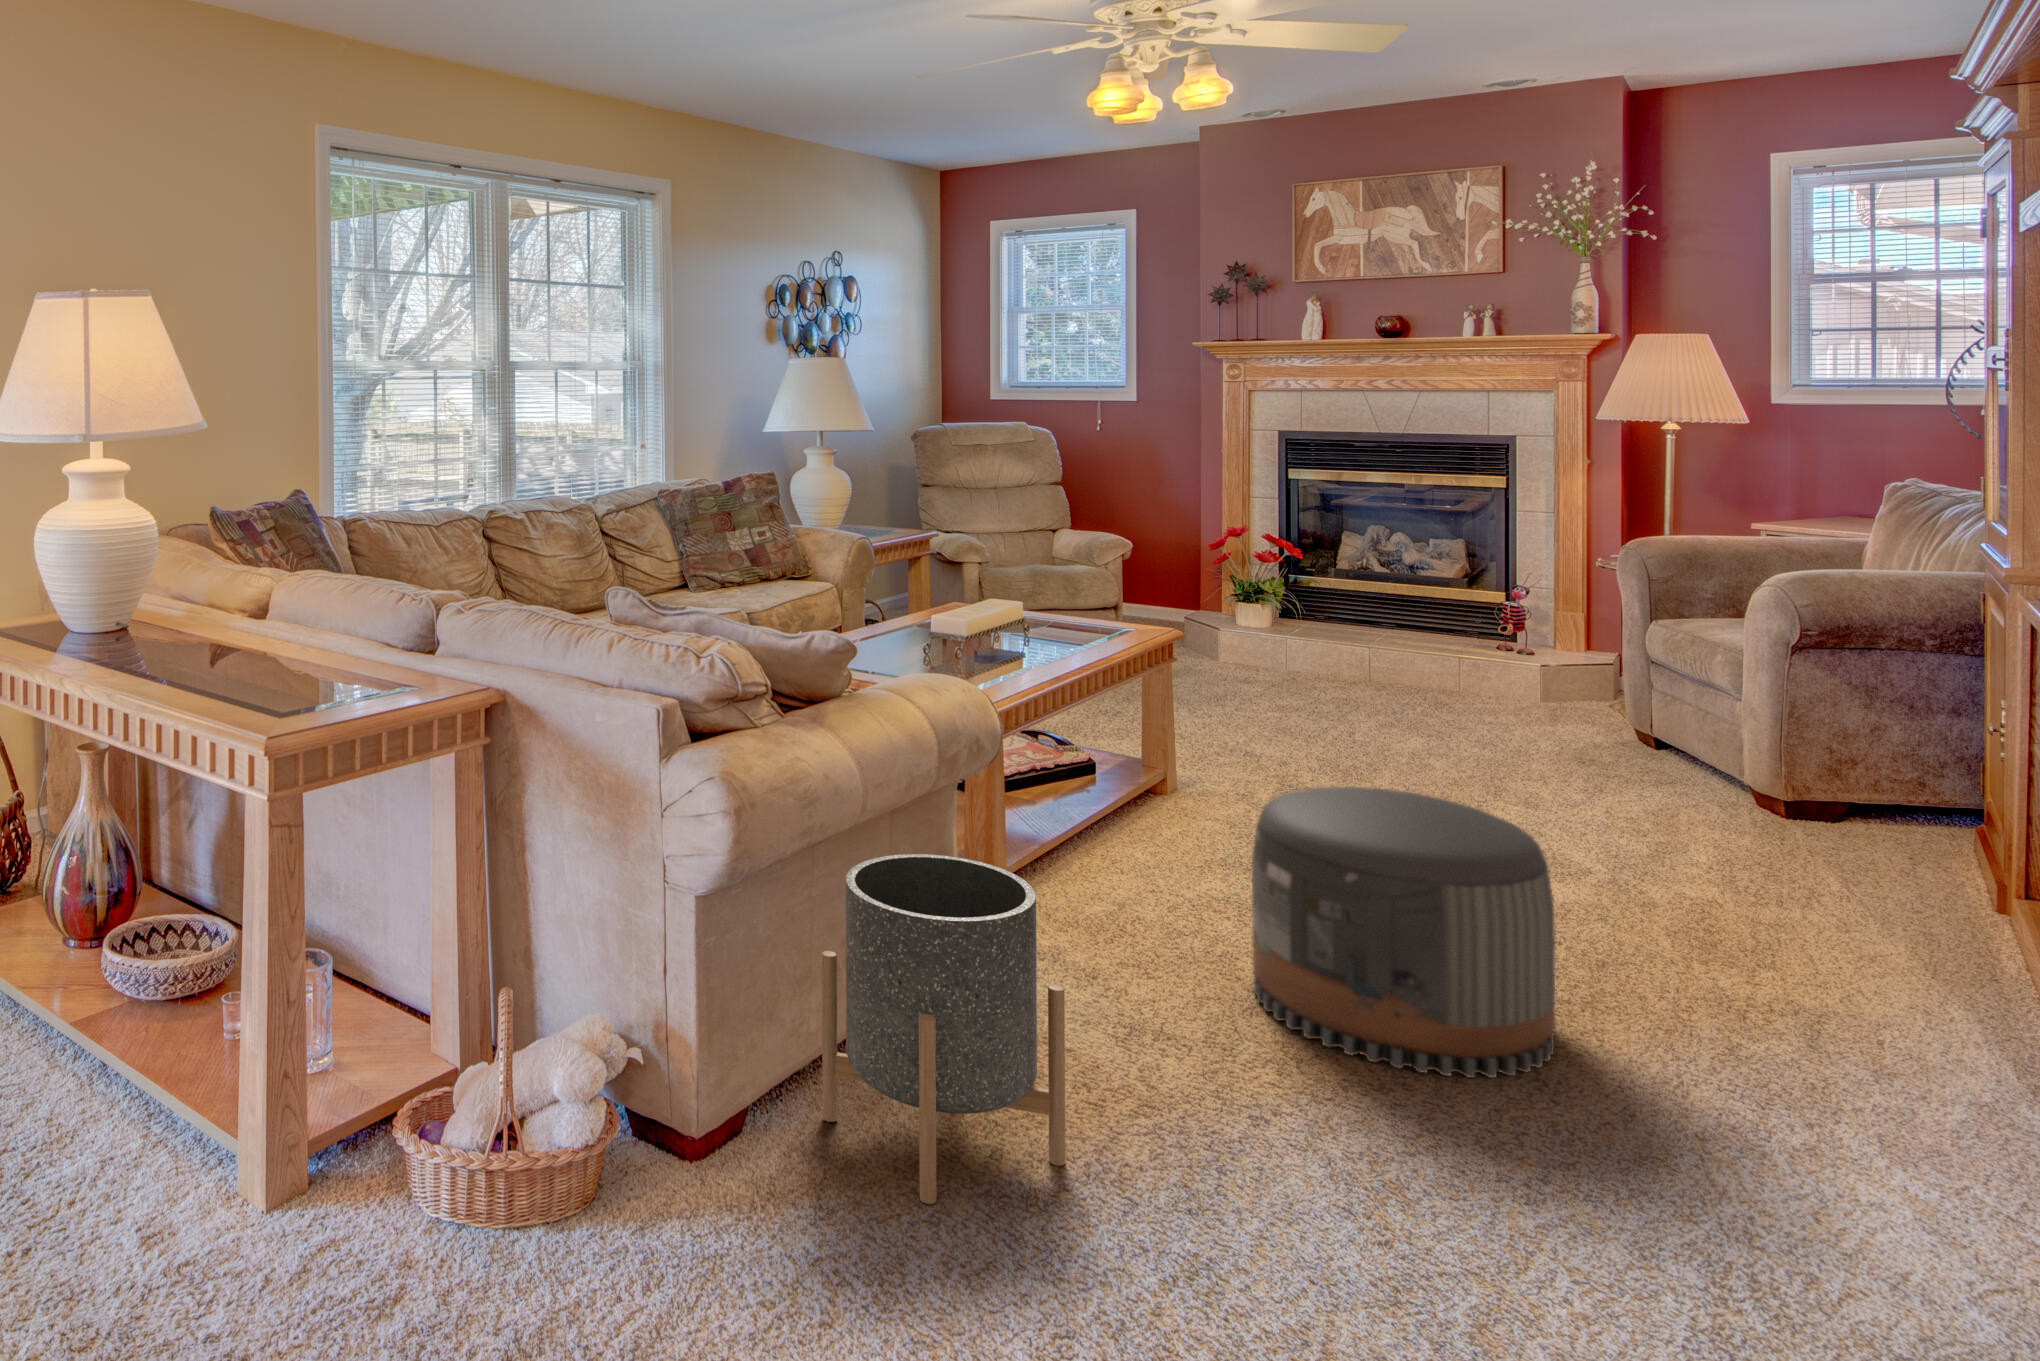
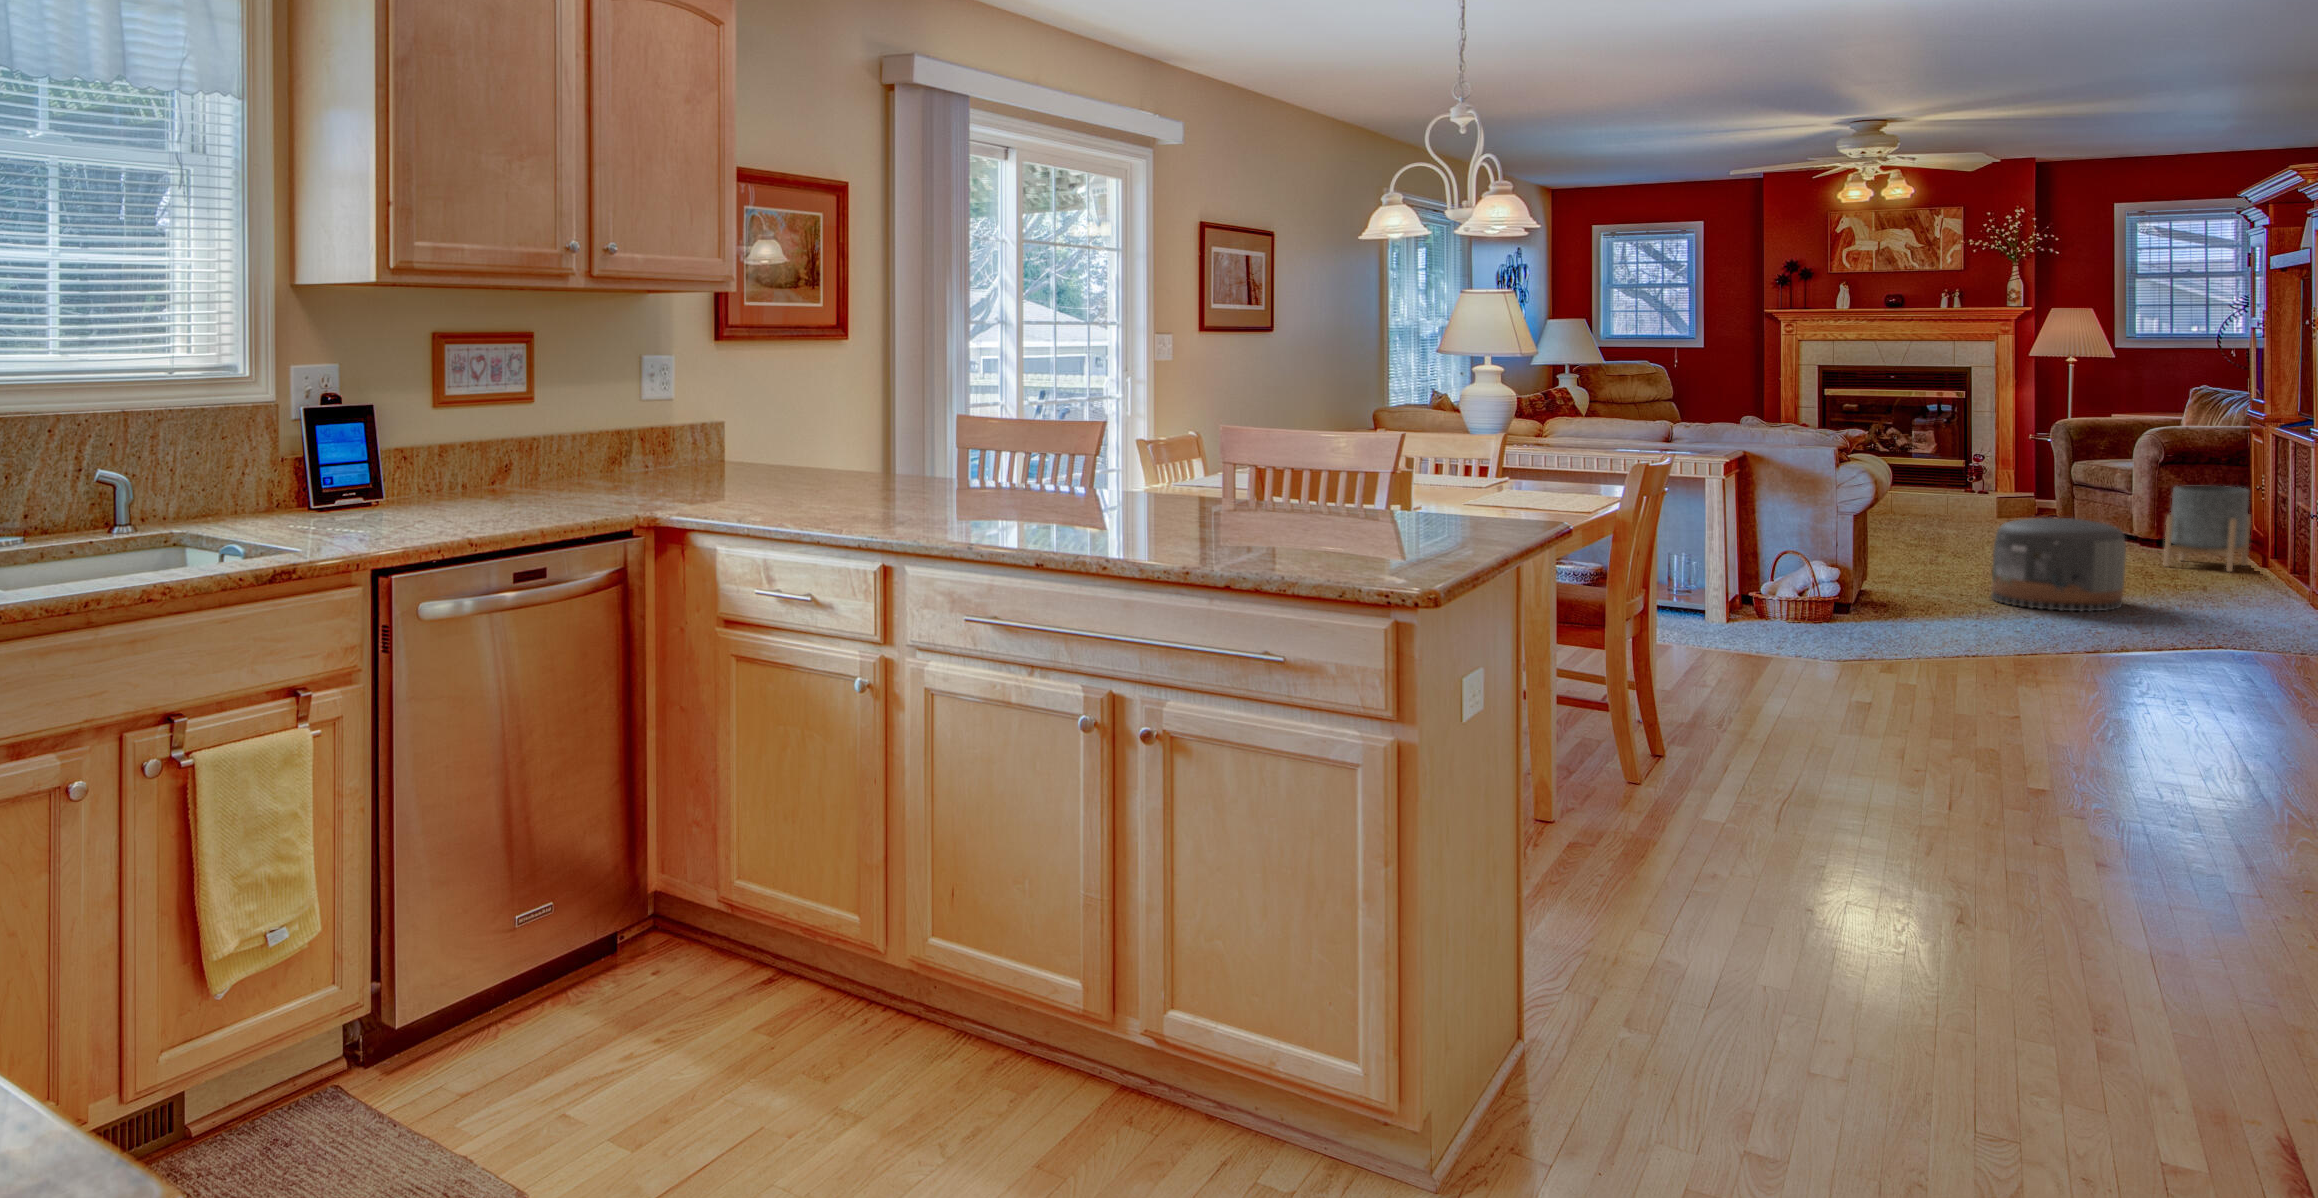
planter: present [822,854,1065,1204] -> present [2164,486,2251,572]

